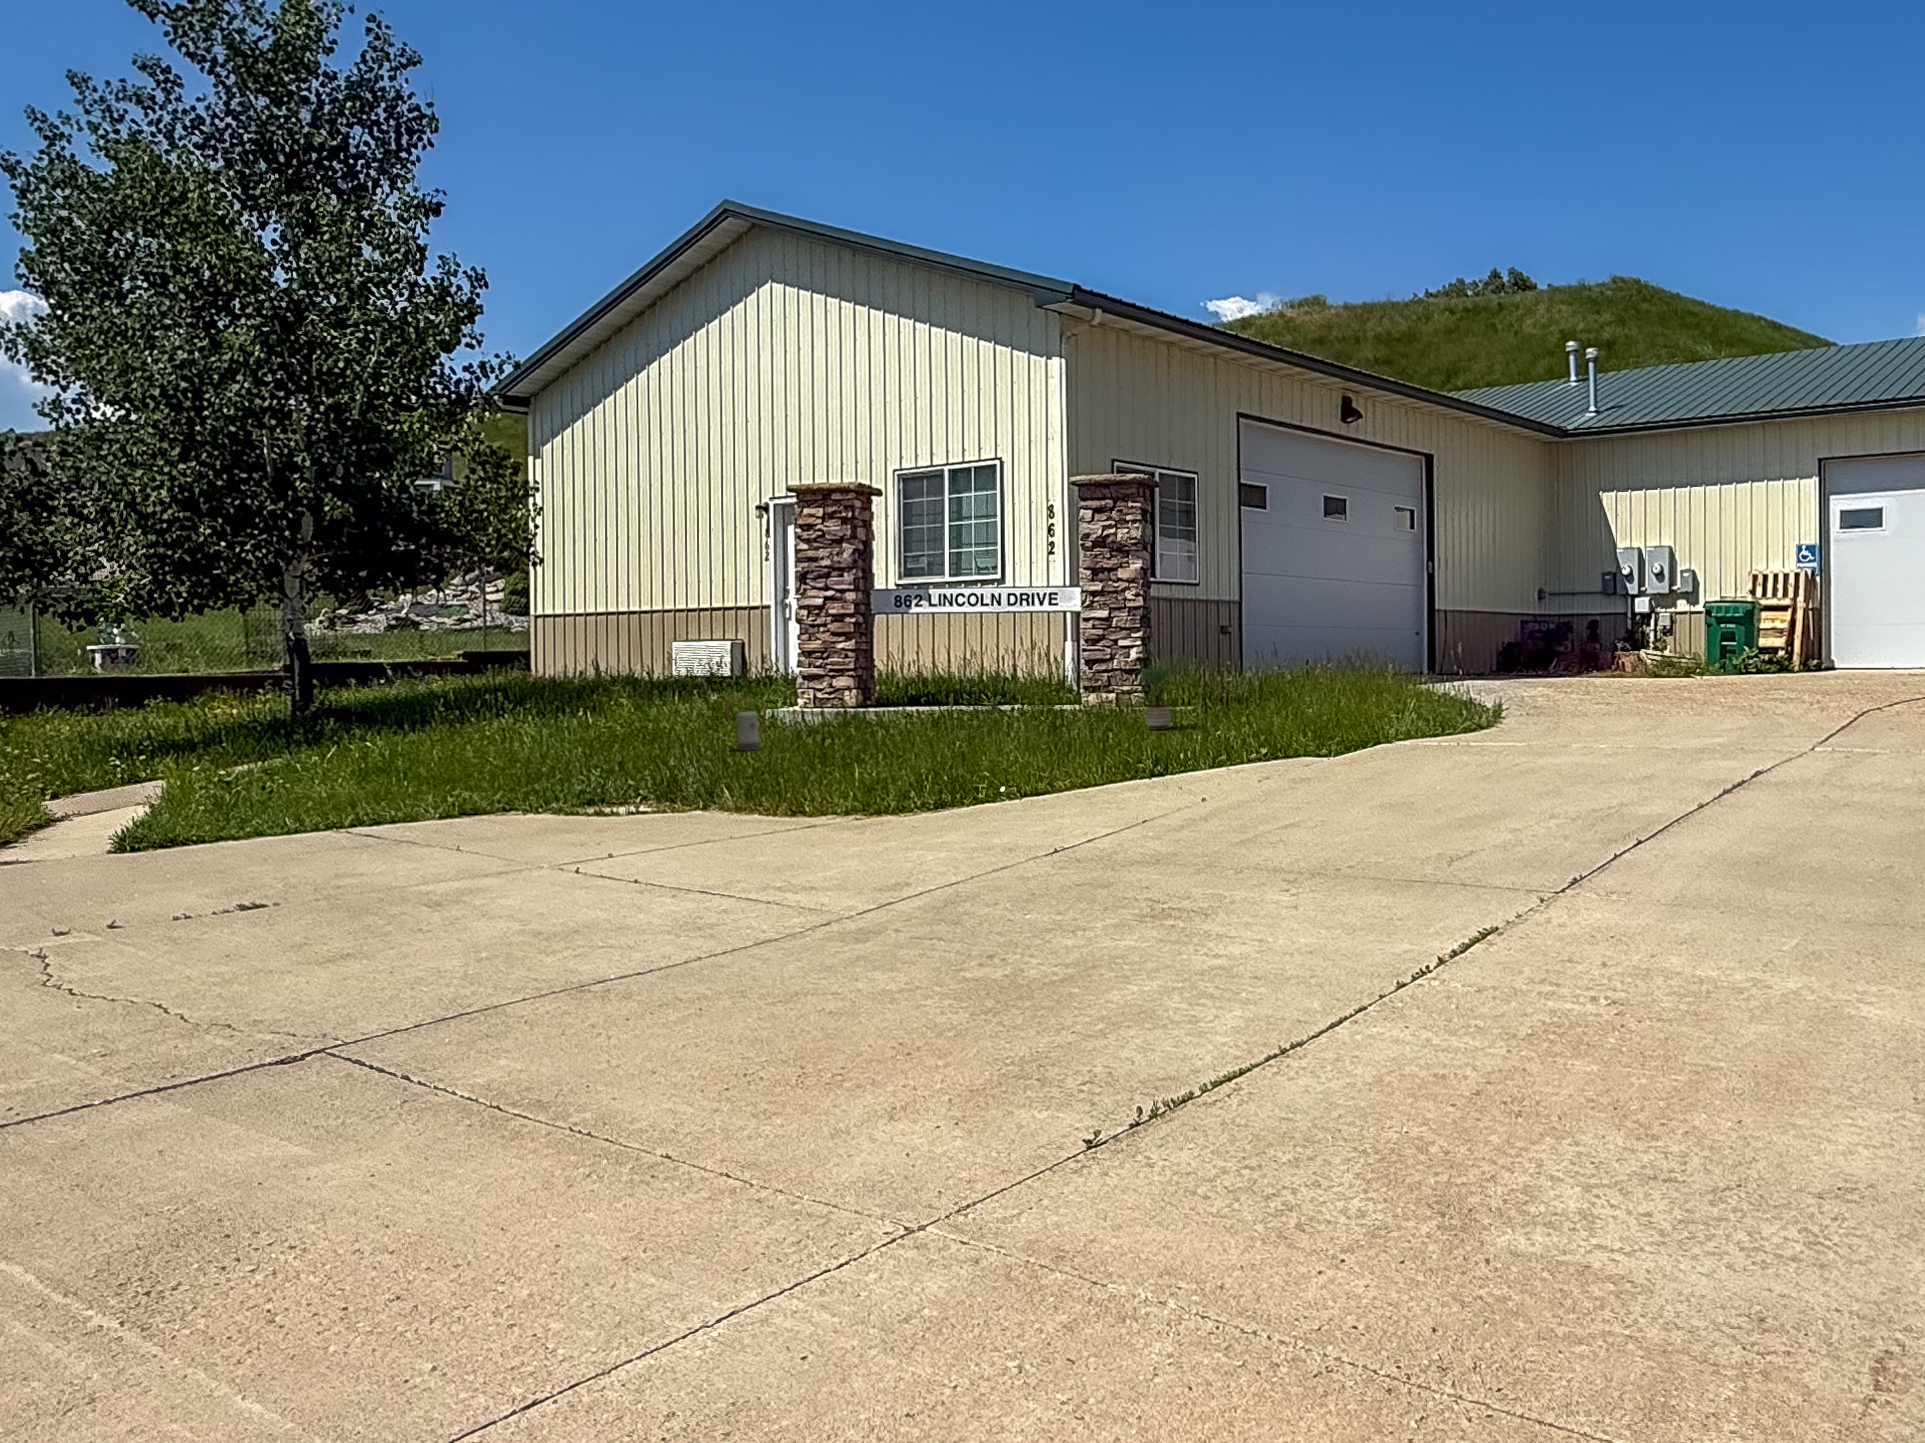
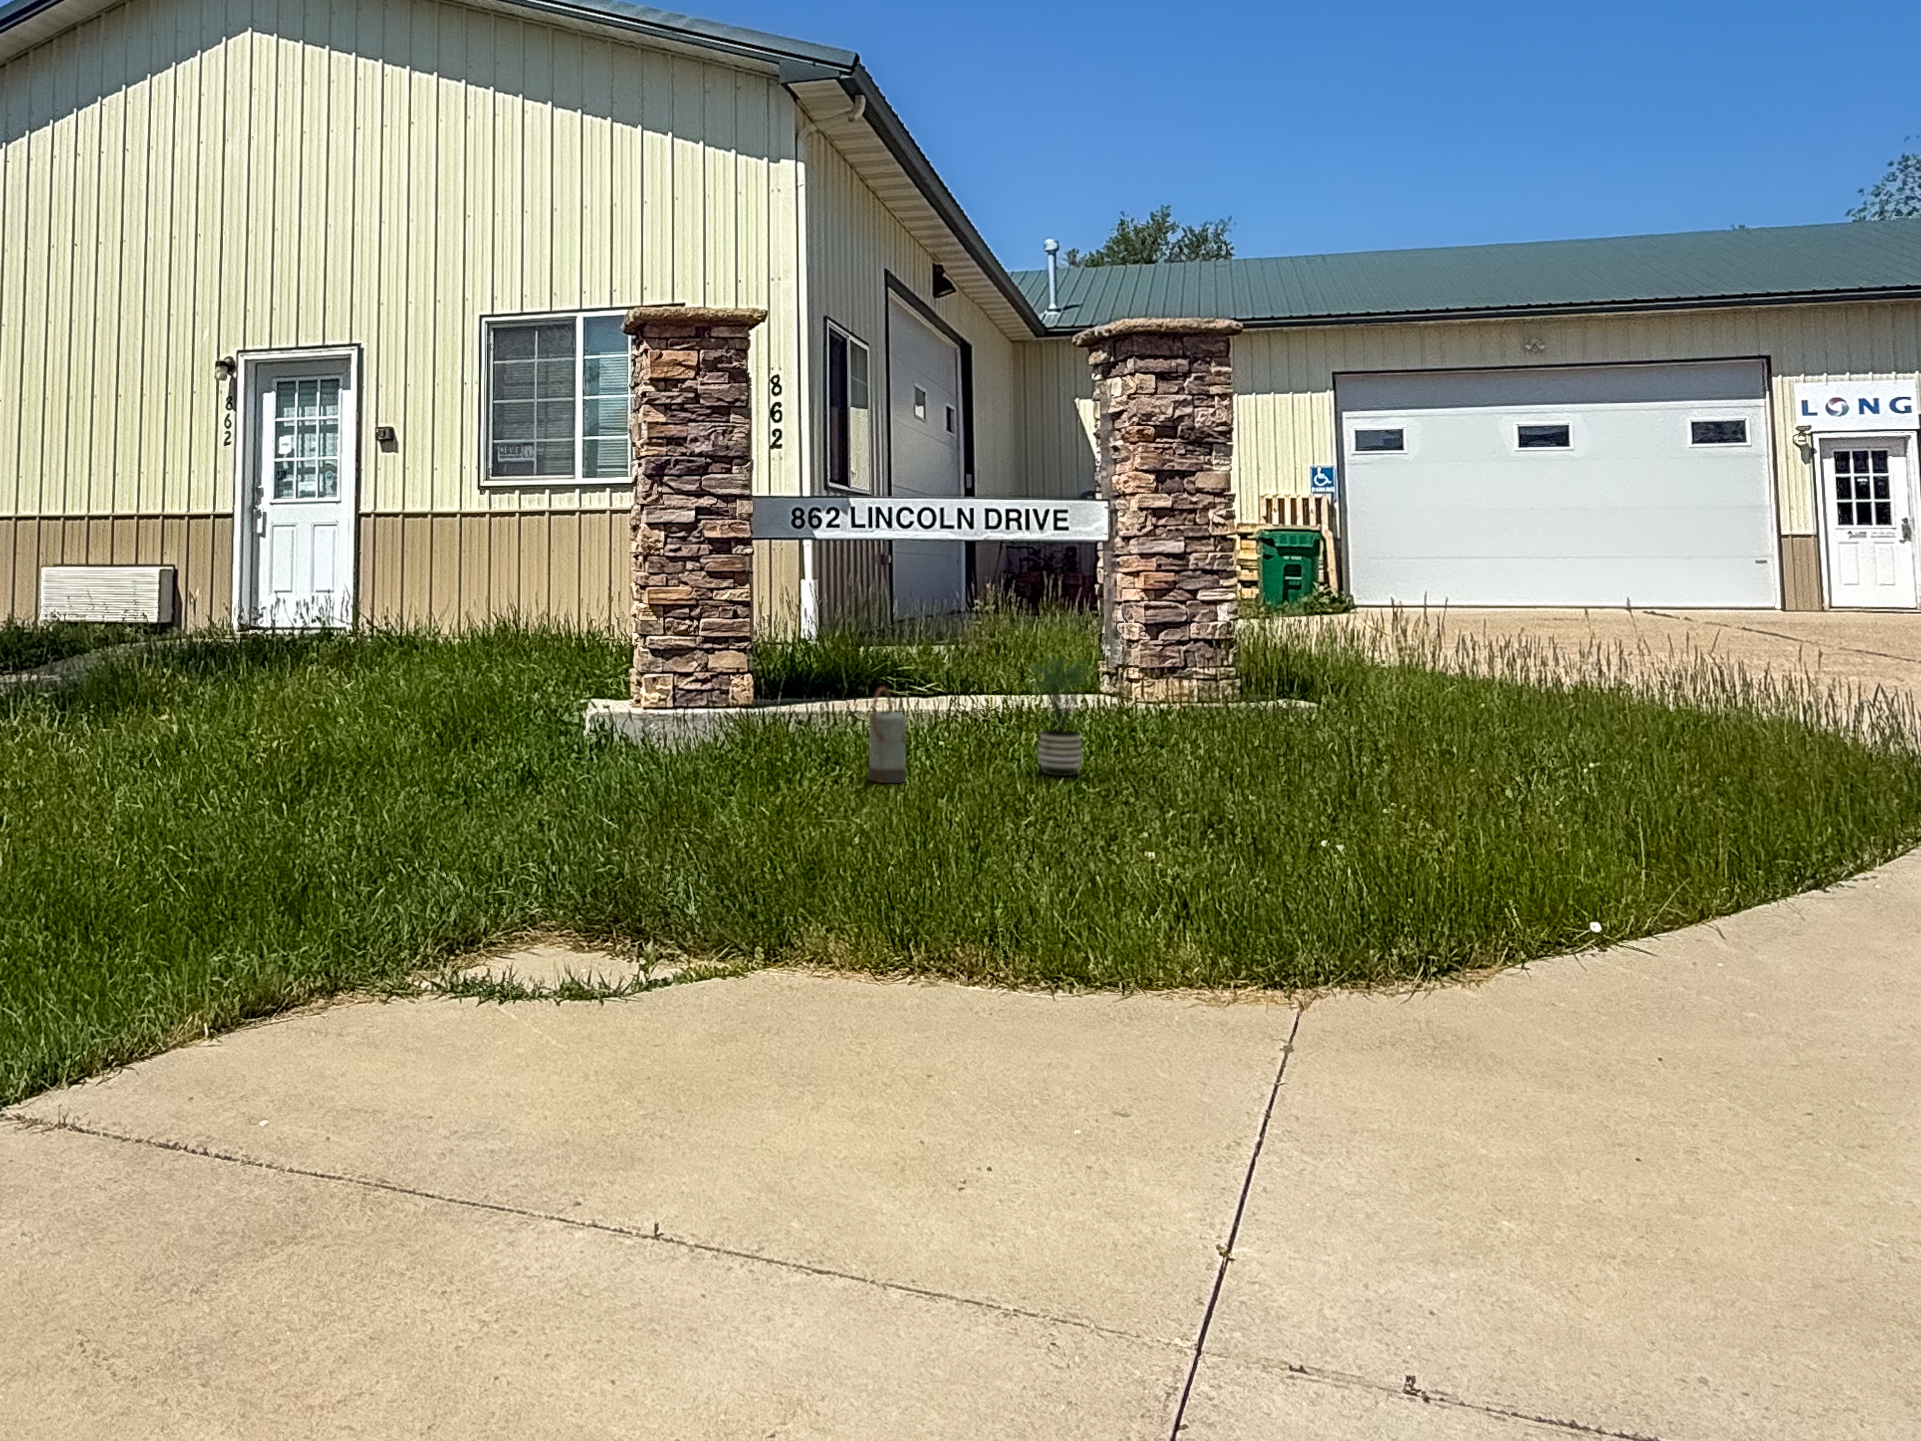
potted plant: present [1138,667,1170,730] -> present [1027,655,1090,776]

